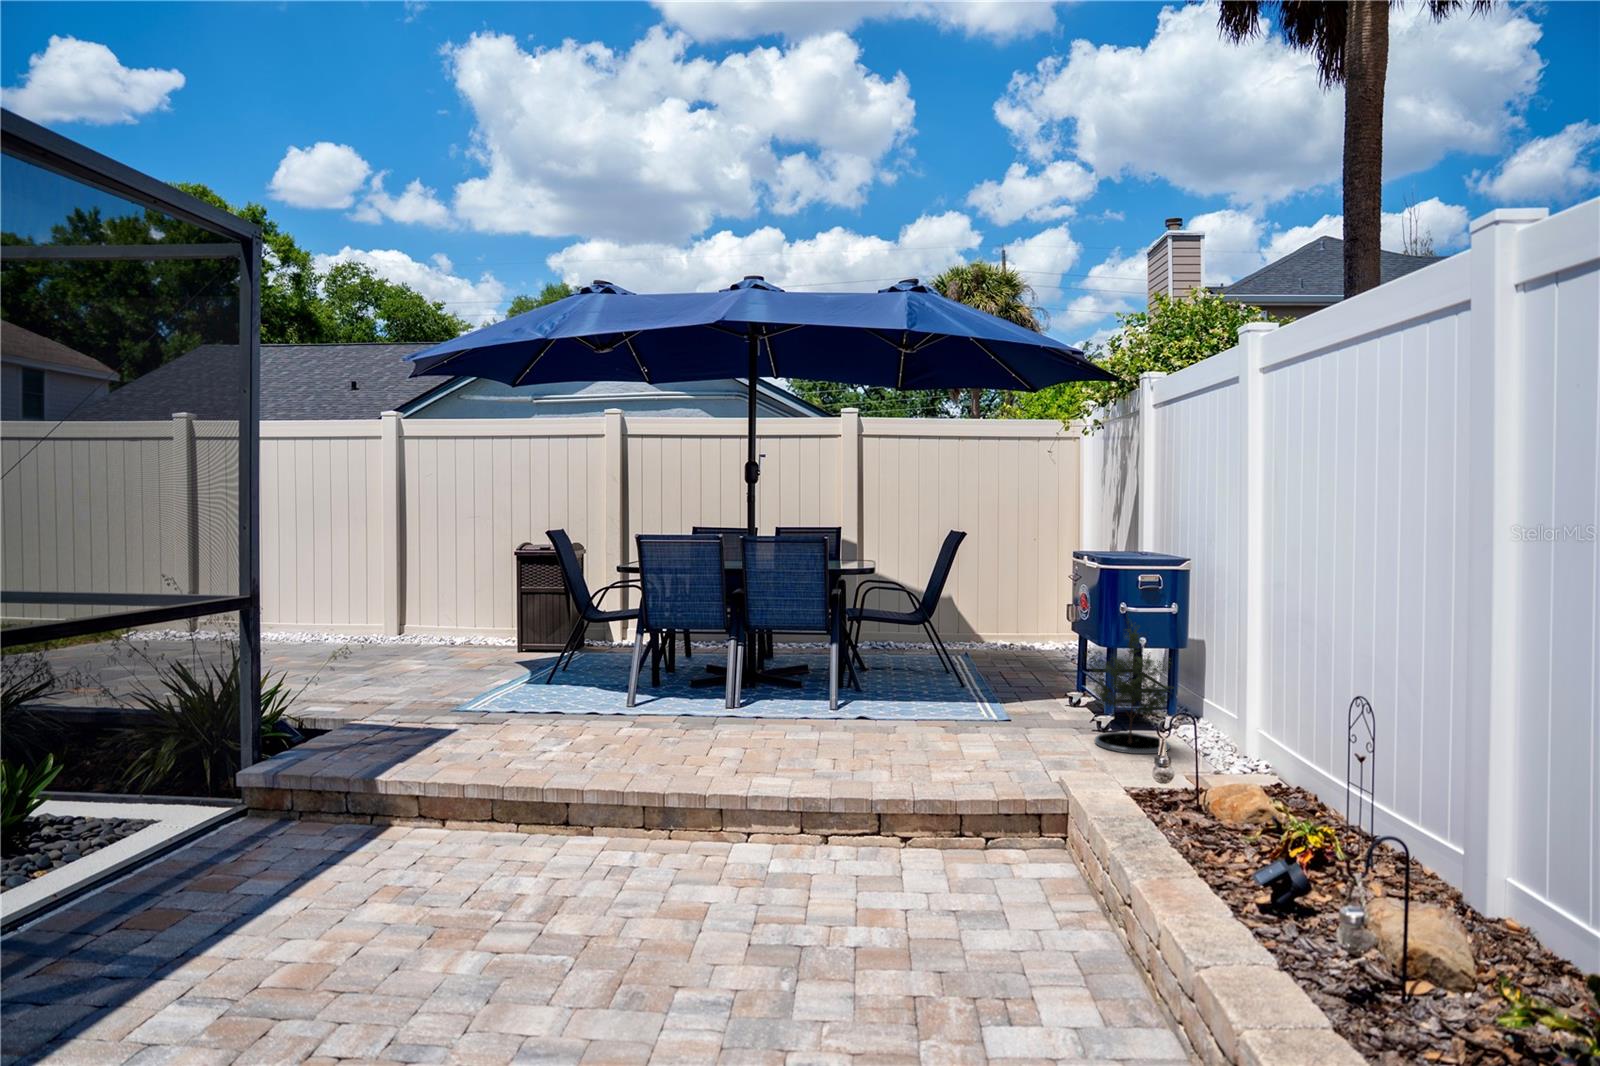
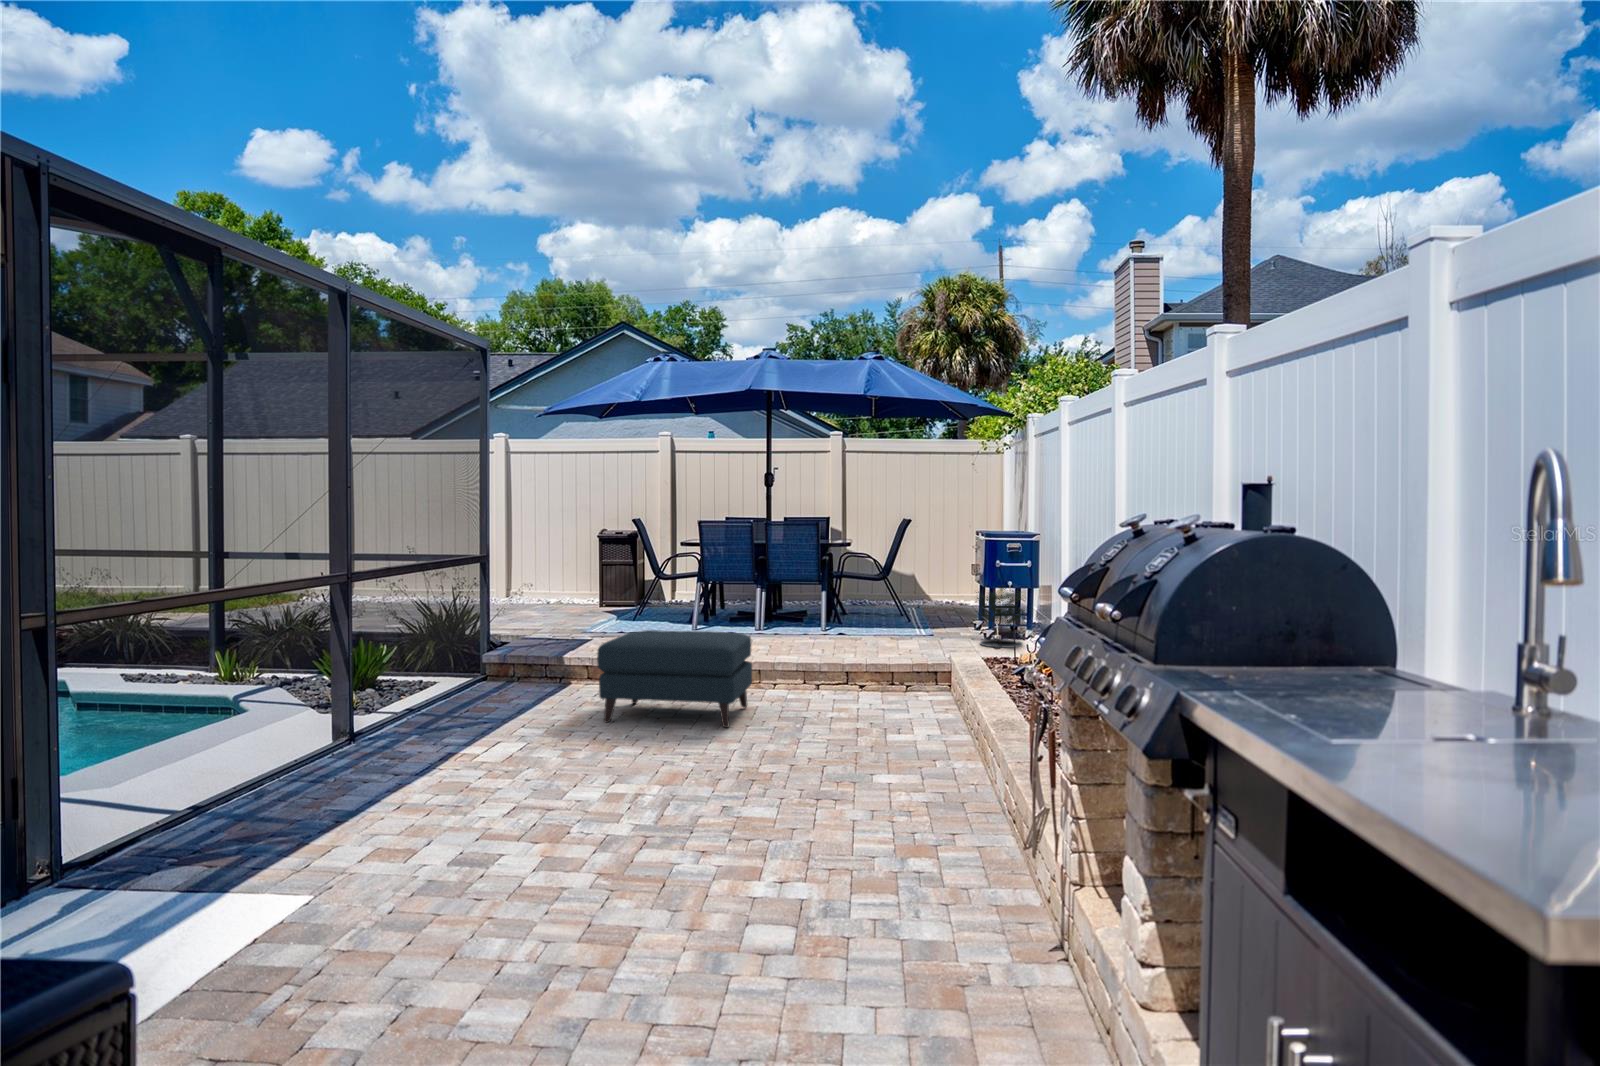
ottoman: none [349,757,695,1000] -> present [597,630,752,728]

